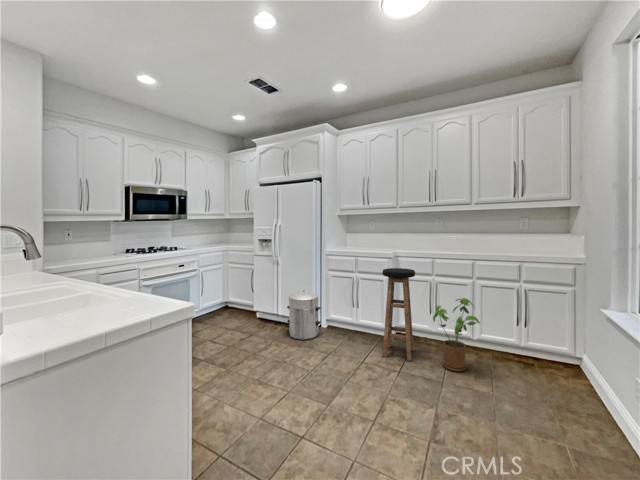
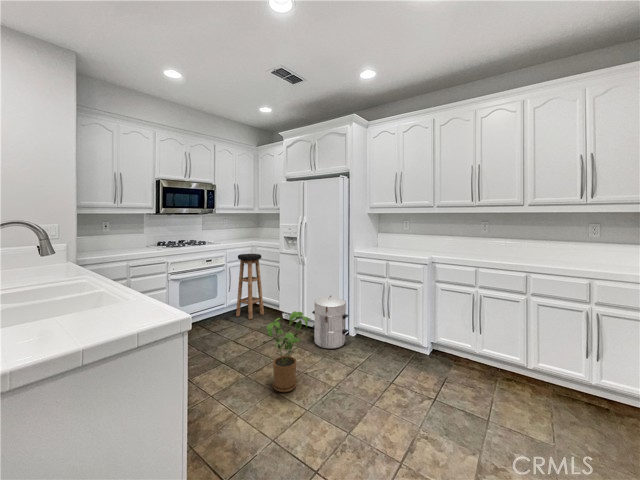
bar stool: present [382,268,415,361] -> present [236,254,264,319]
house plant: present [433,298,480,372] -> present [267,311,311,392]

